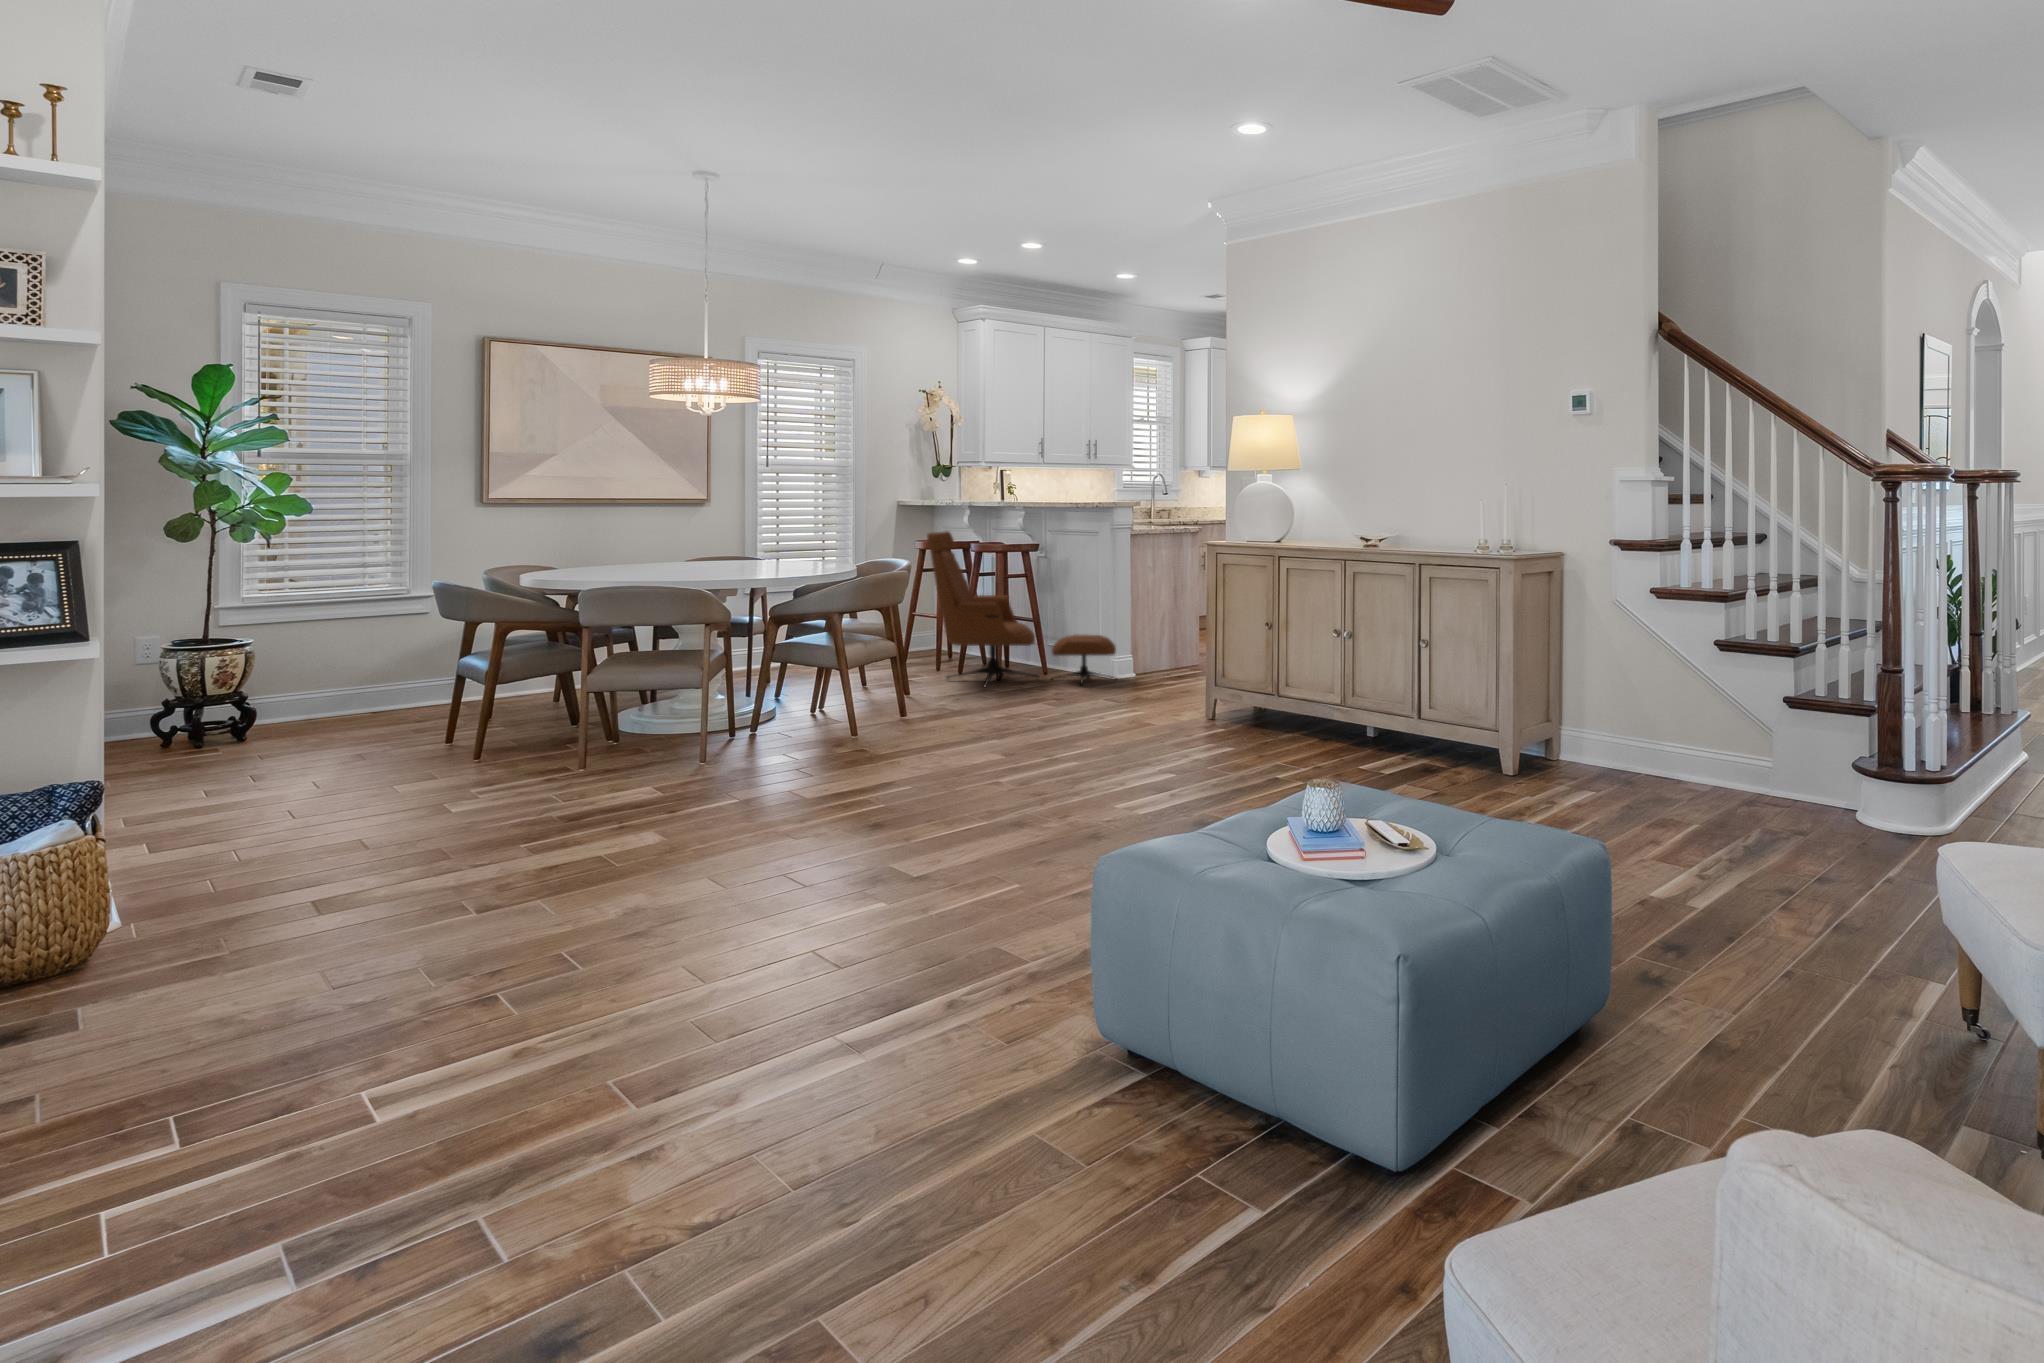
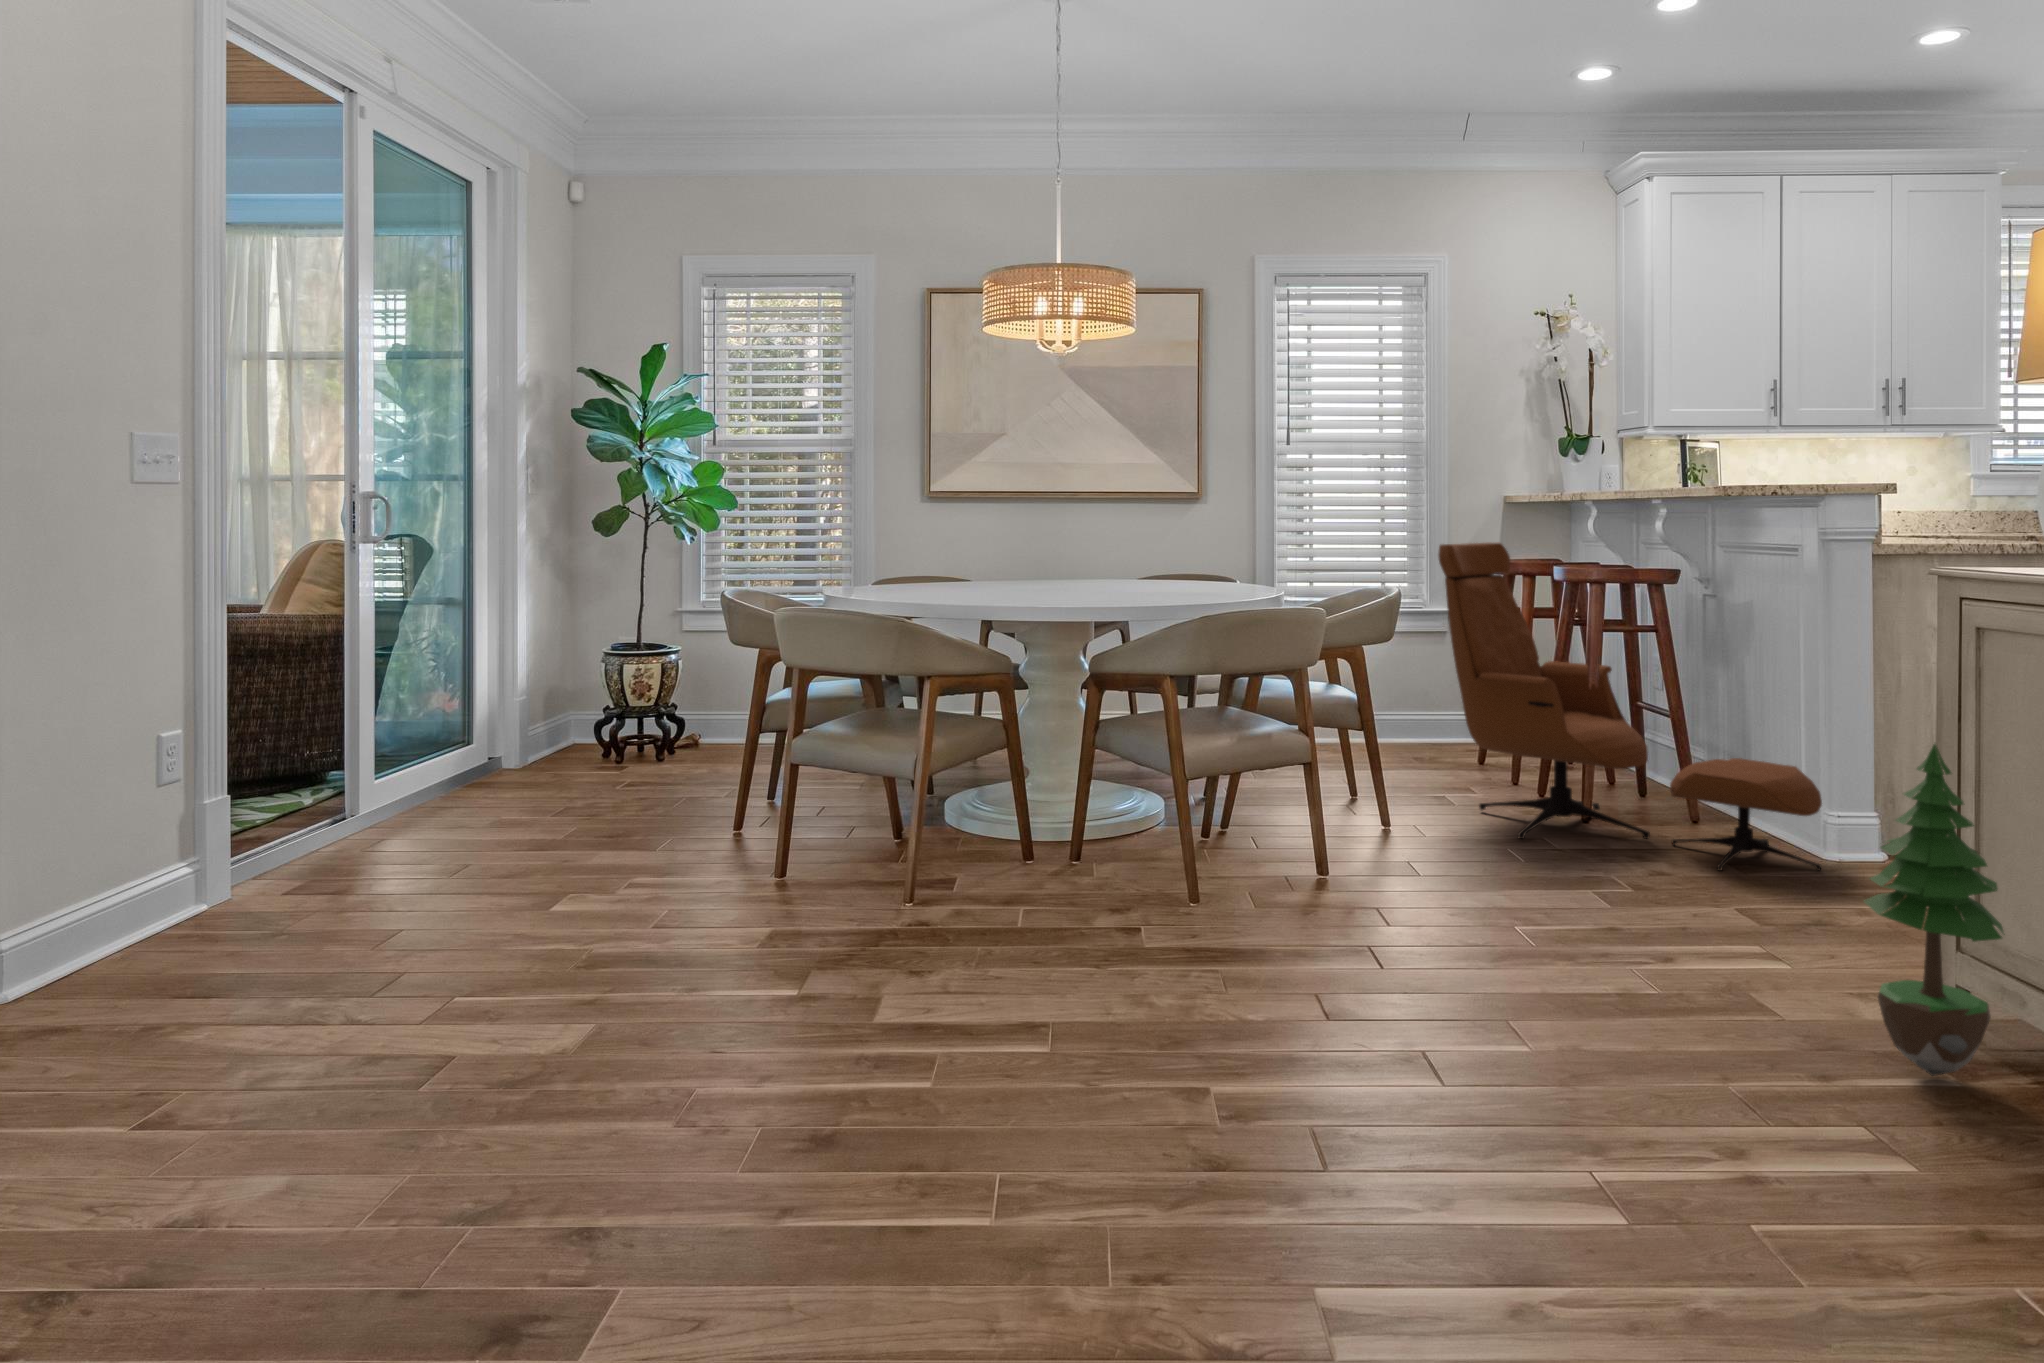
potted tree: none [1191,605,1234,725] -> present [1864,744,2005,1076]

